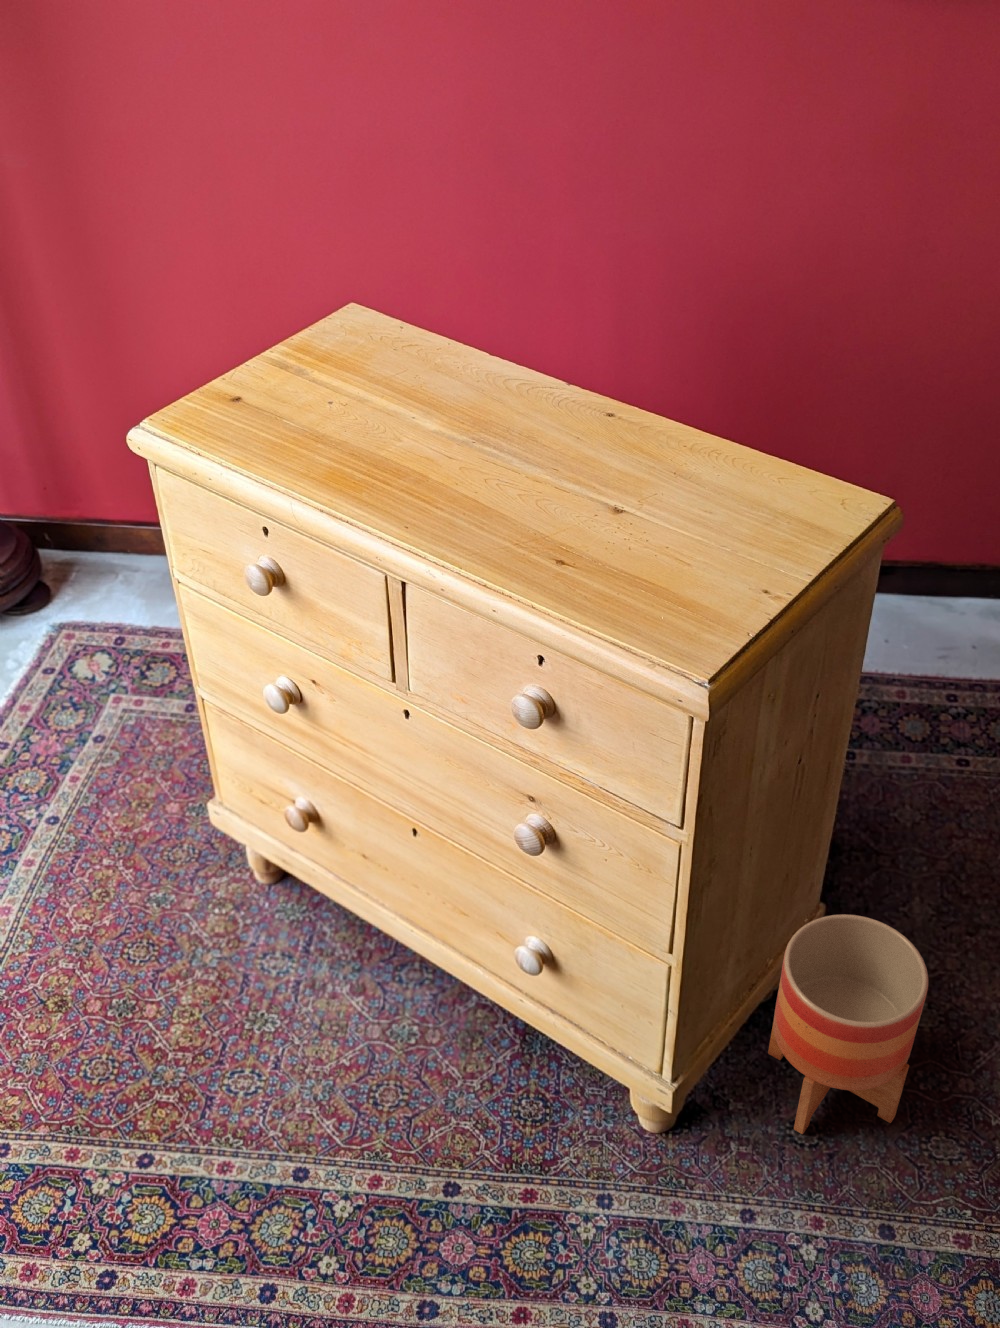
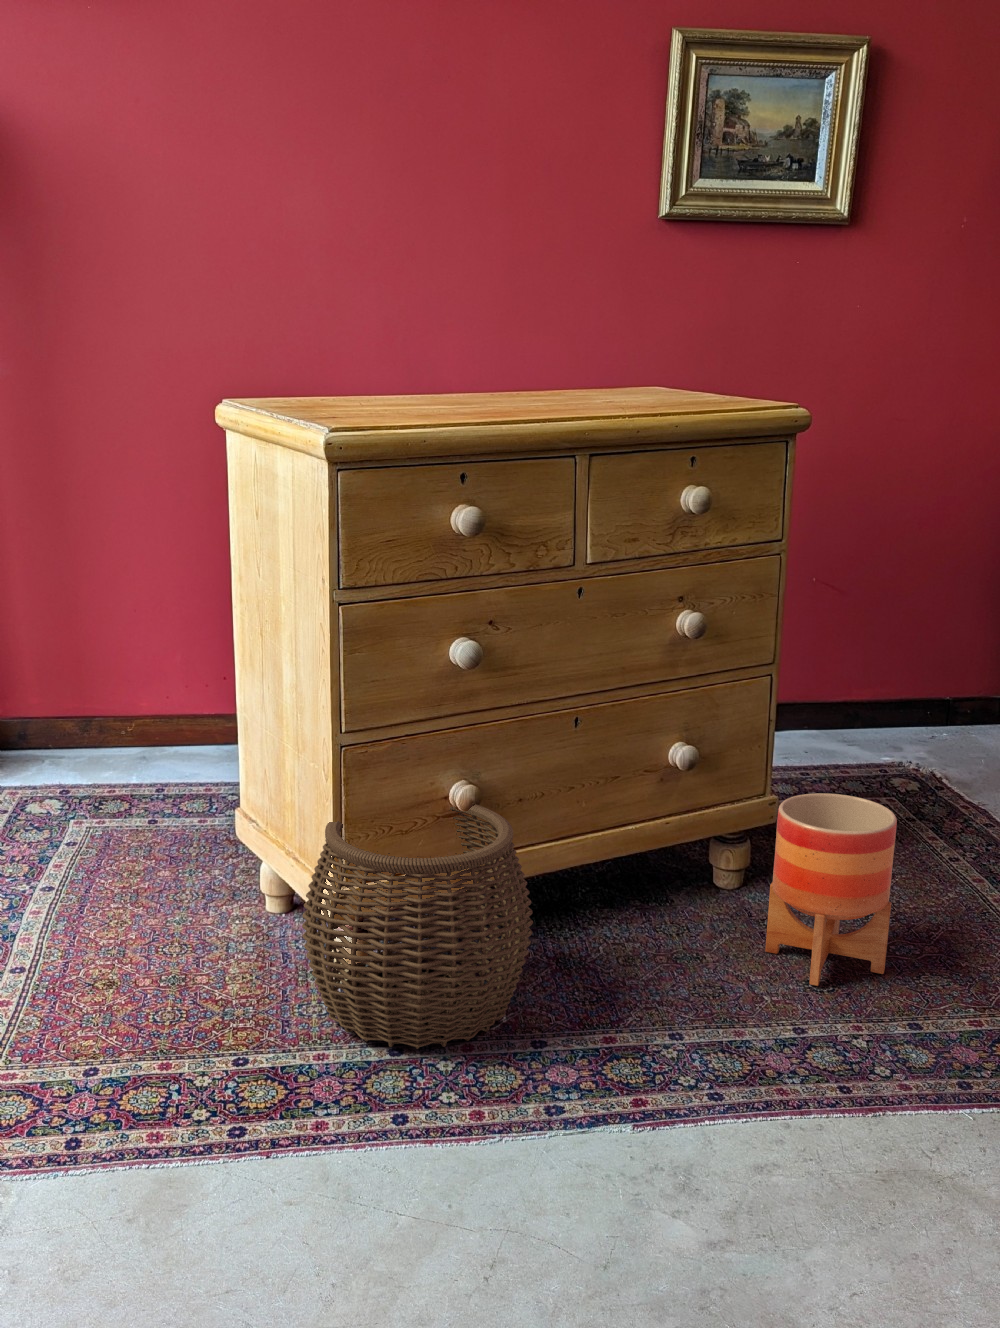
woven basket: none [213,886,467,1178] -> present [302,804,533,1049]

